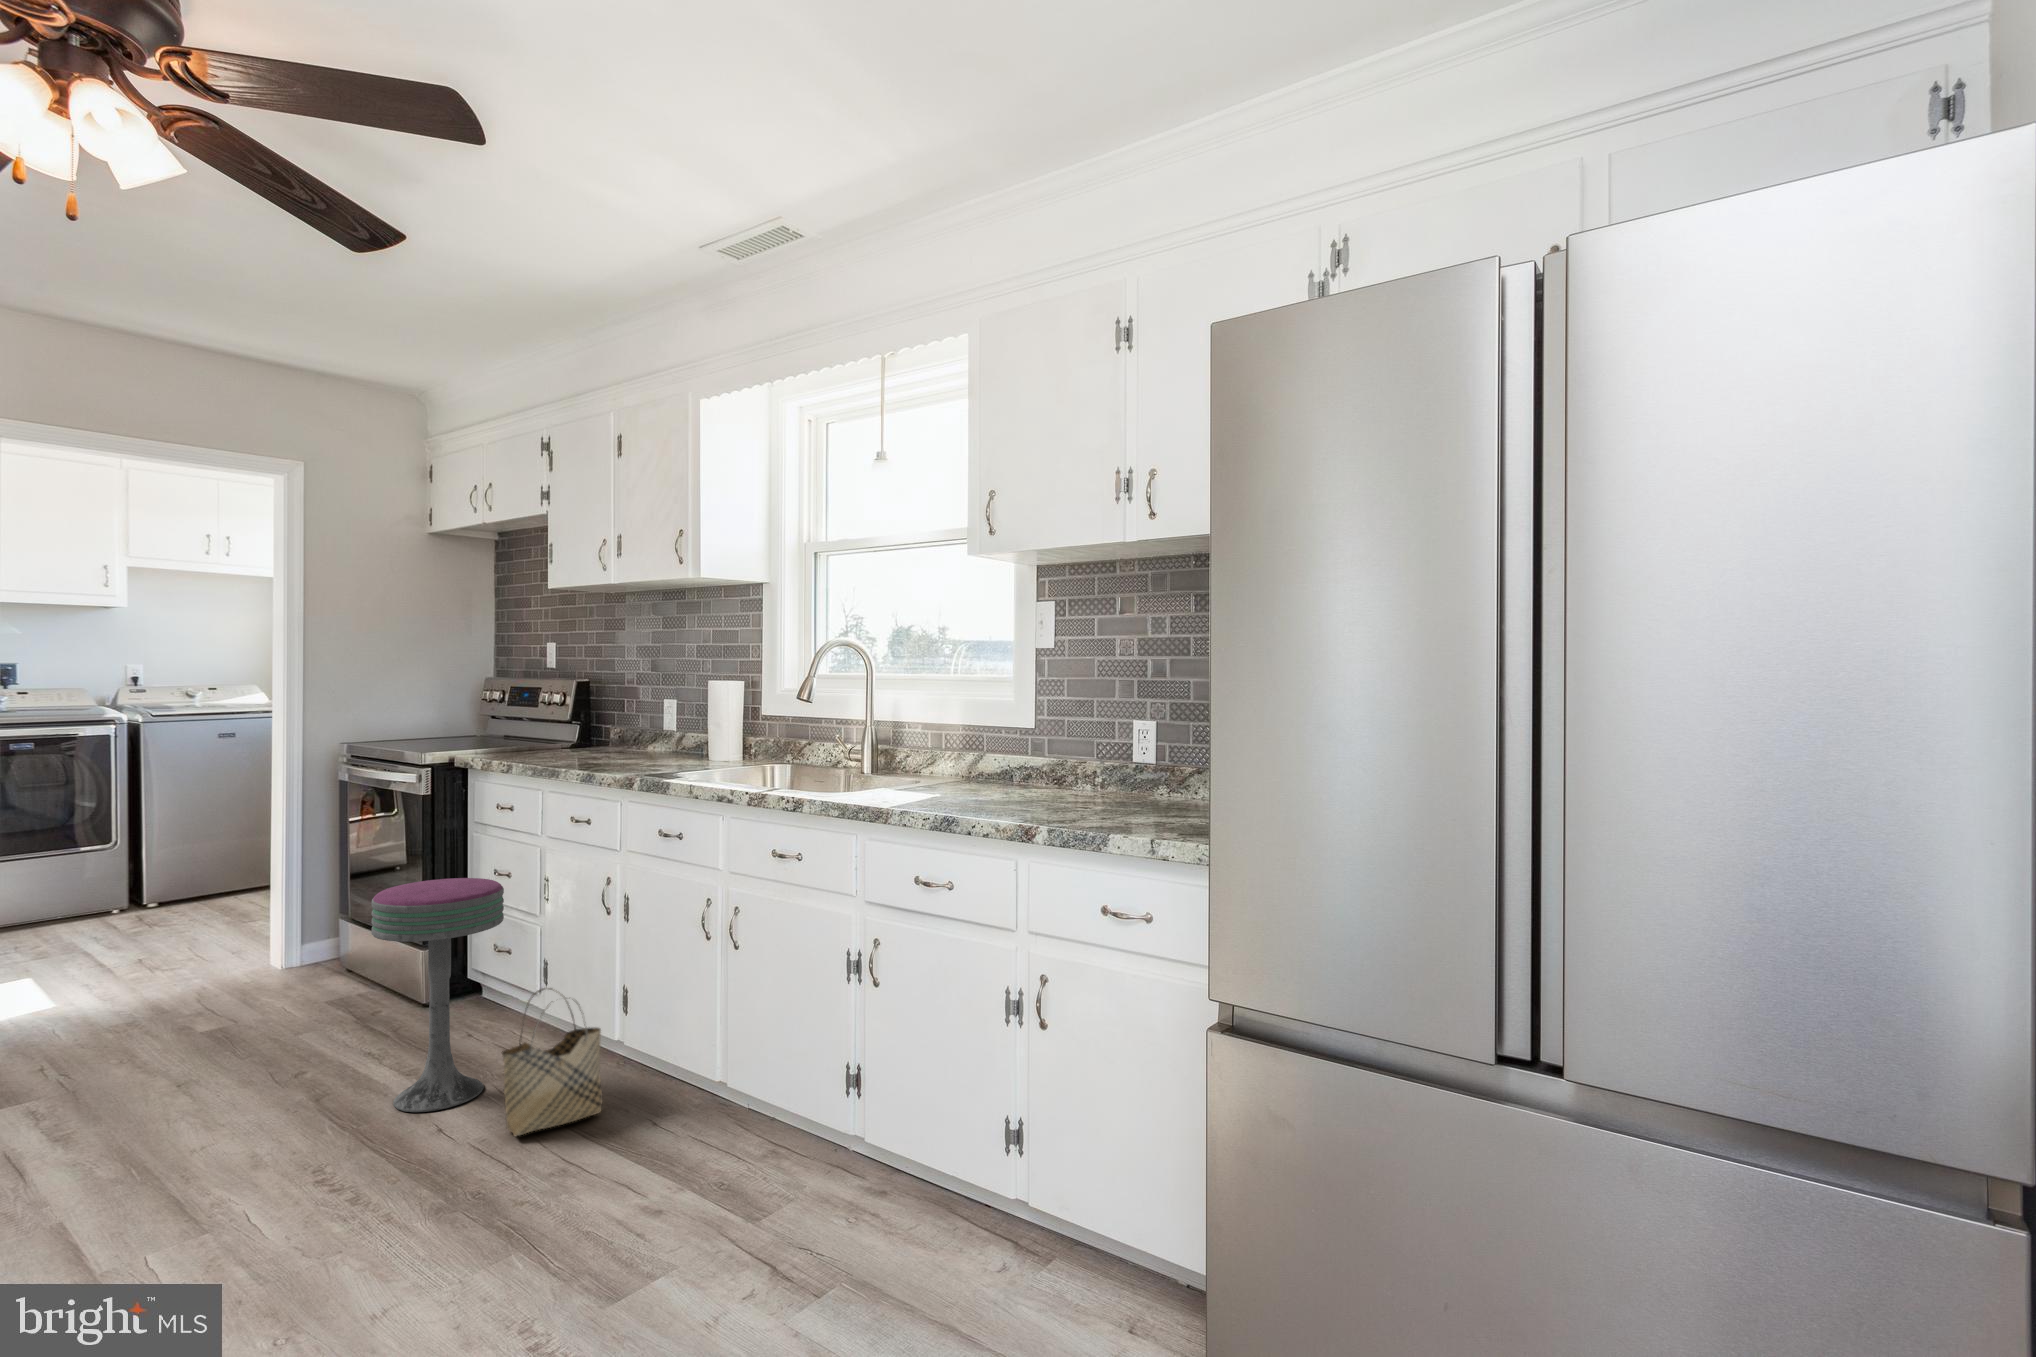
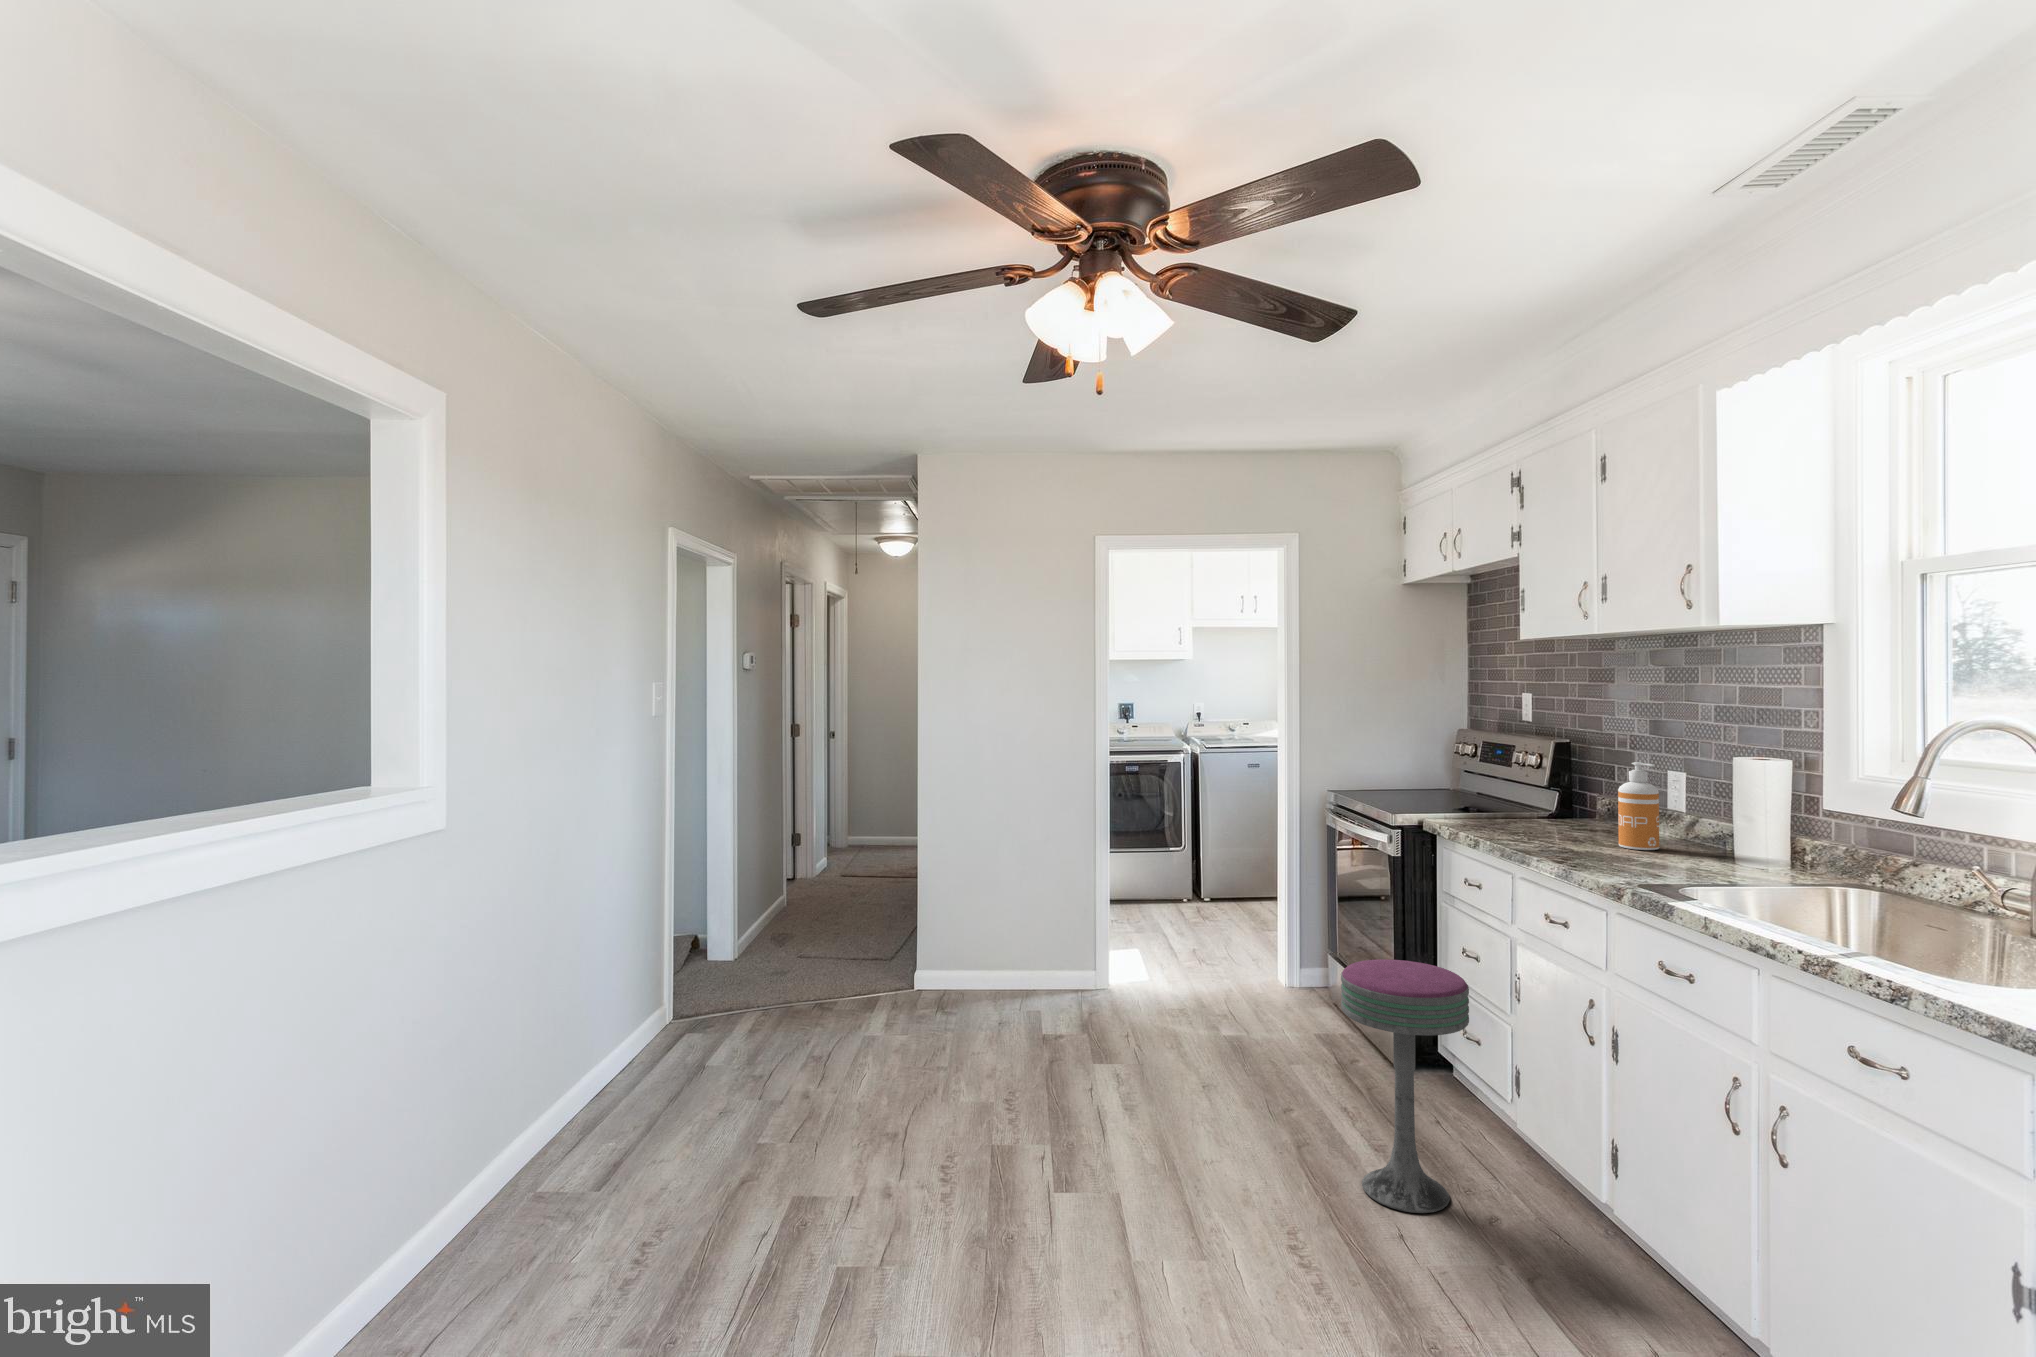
soap dispenser: none [628,688,658,759] -> present [1618,762,1659,850]
woven basket: present [501,988,603,1137] -> none [1464,1123,1586,1303]

